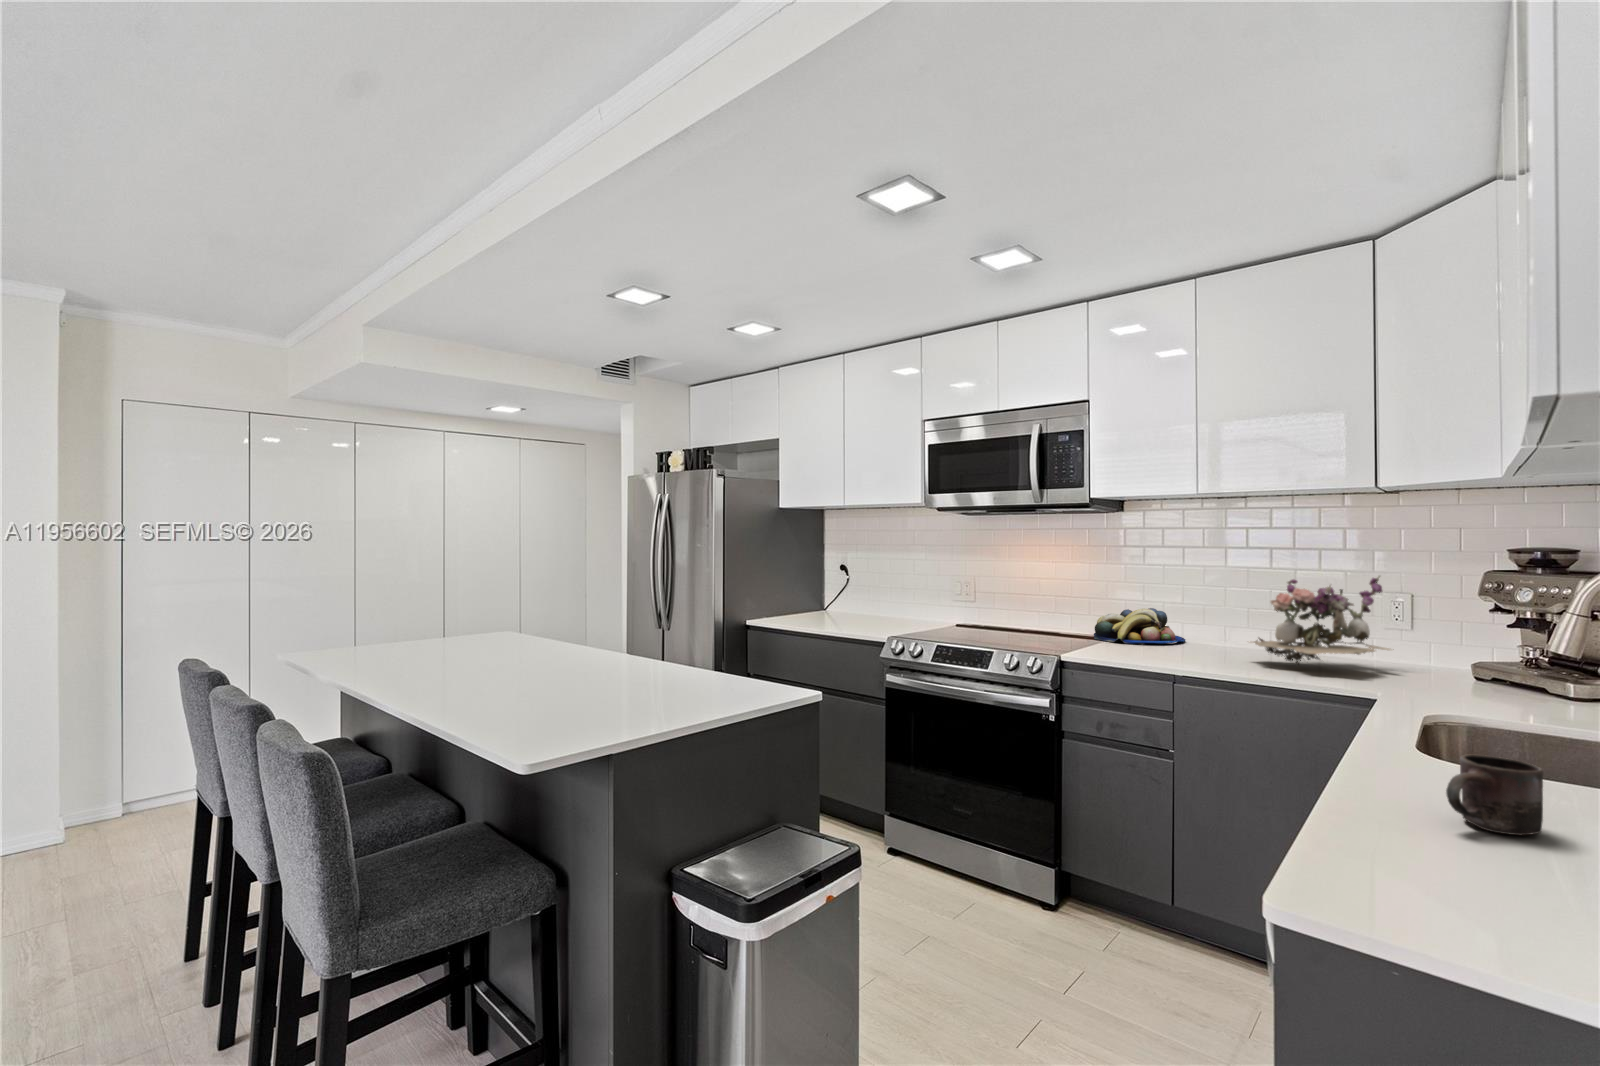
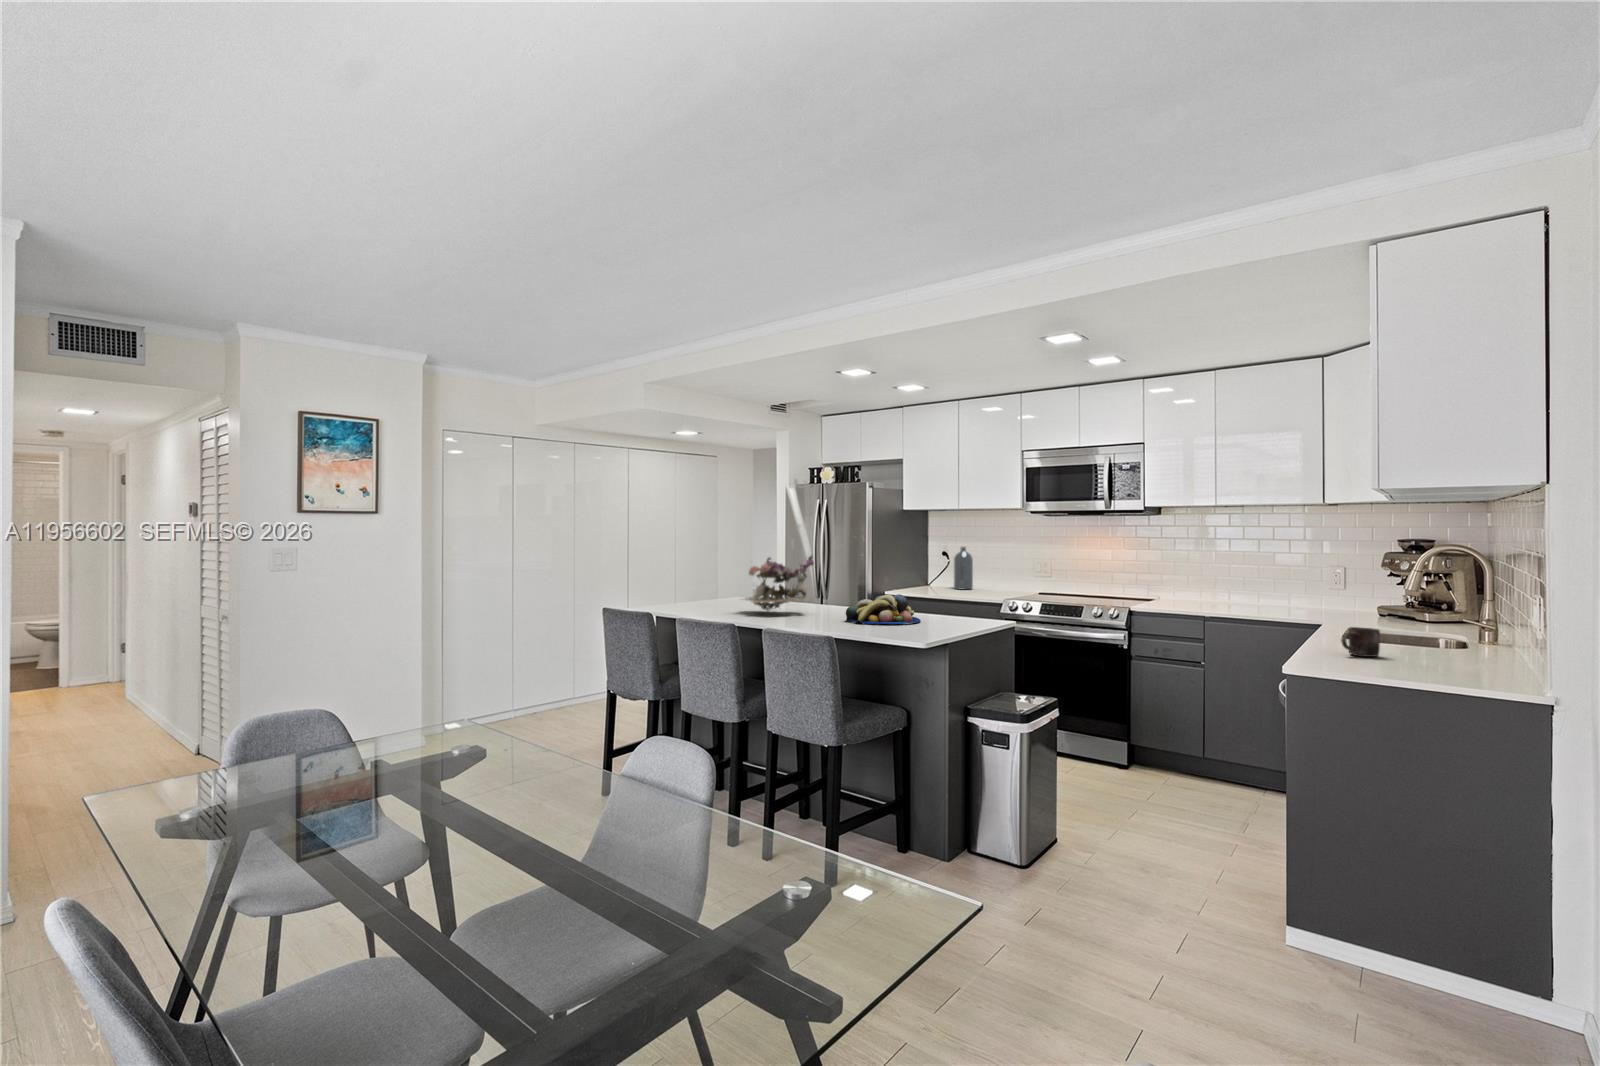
bottle: none [838,558,864,617] -> present [954,547,973,589]
flower arrangement: present [1253,576,1391,665] -> present [745,556,814,611]
fruit bowl: present [1094,608,1185,643] -> present [846,594,921,624]

